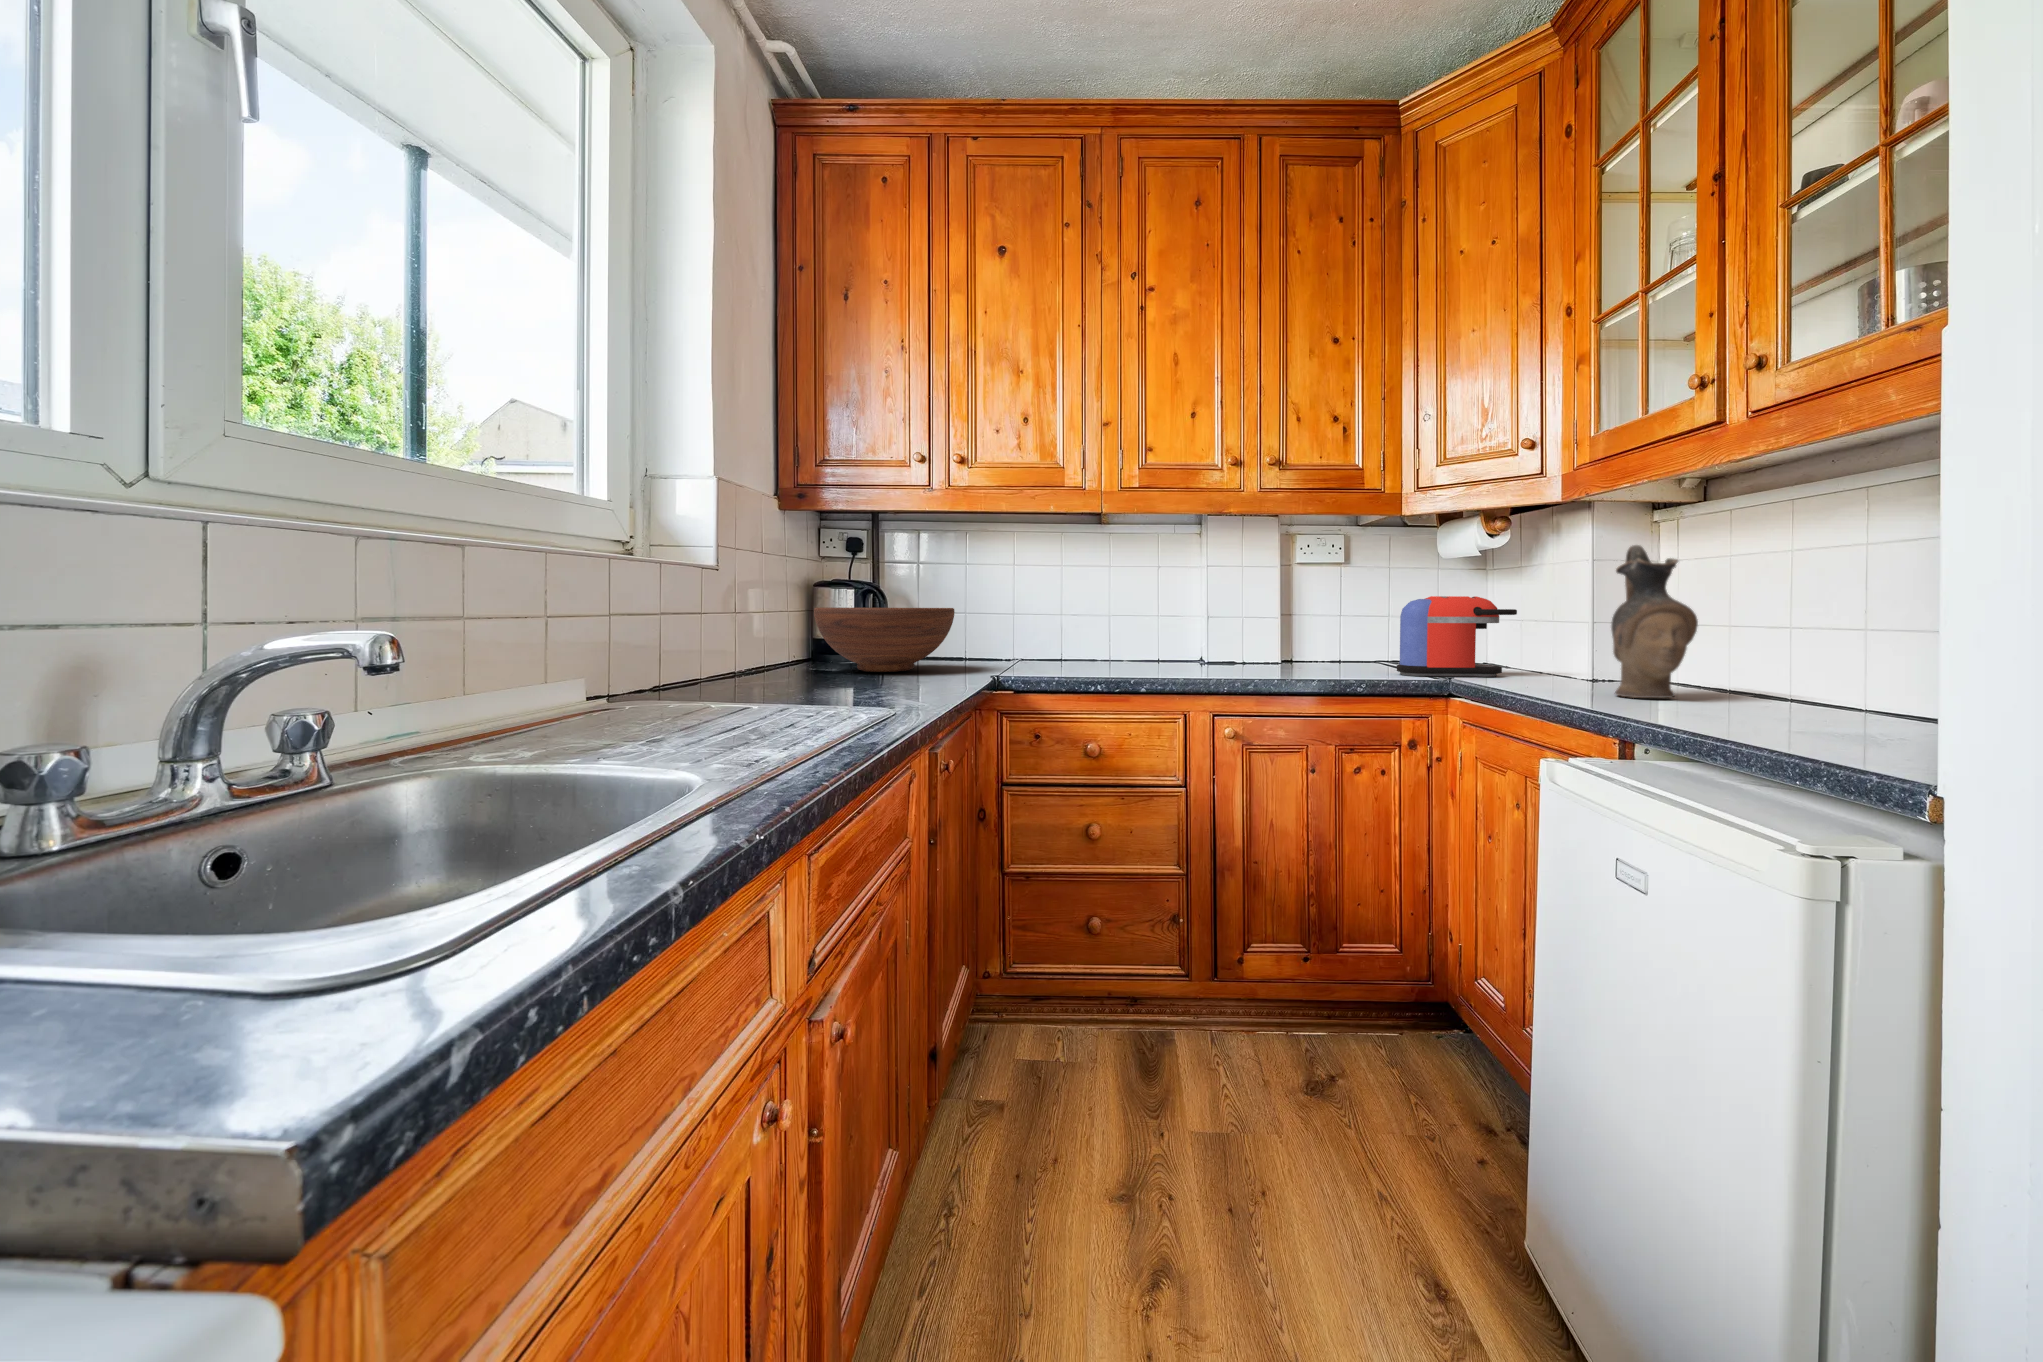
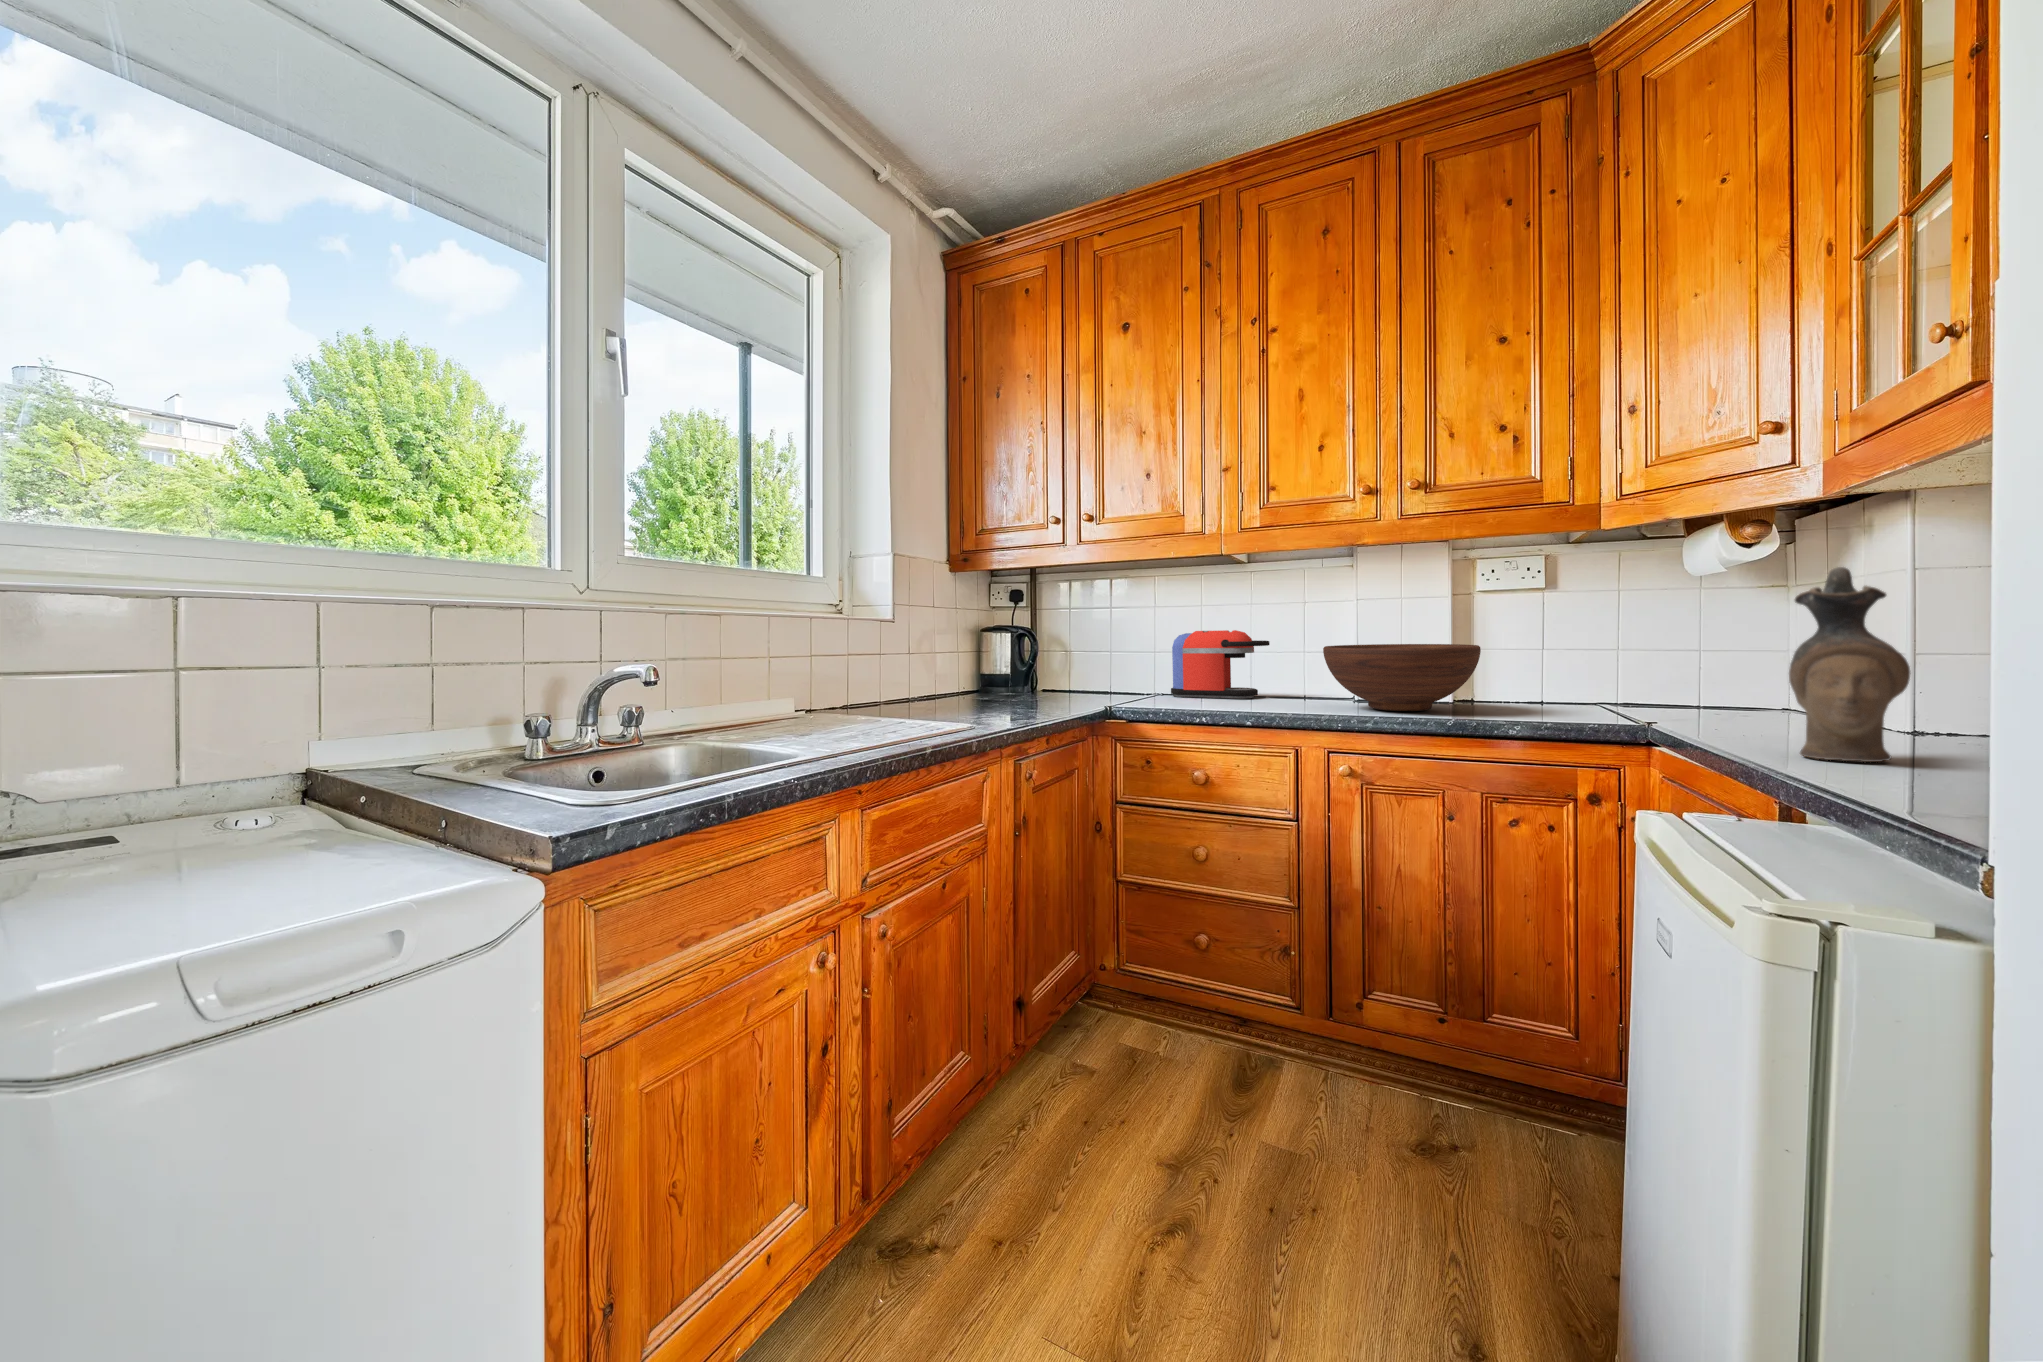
coffee maker: present [1397,596,1517,677] -> present [1171,630,1270,699]
fruit bowl: present [814,607,954,672] -> present [1323,644,1481,711]

